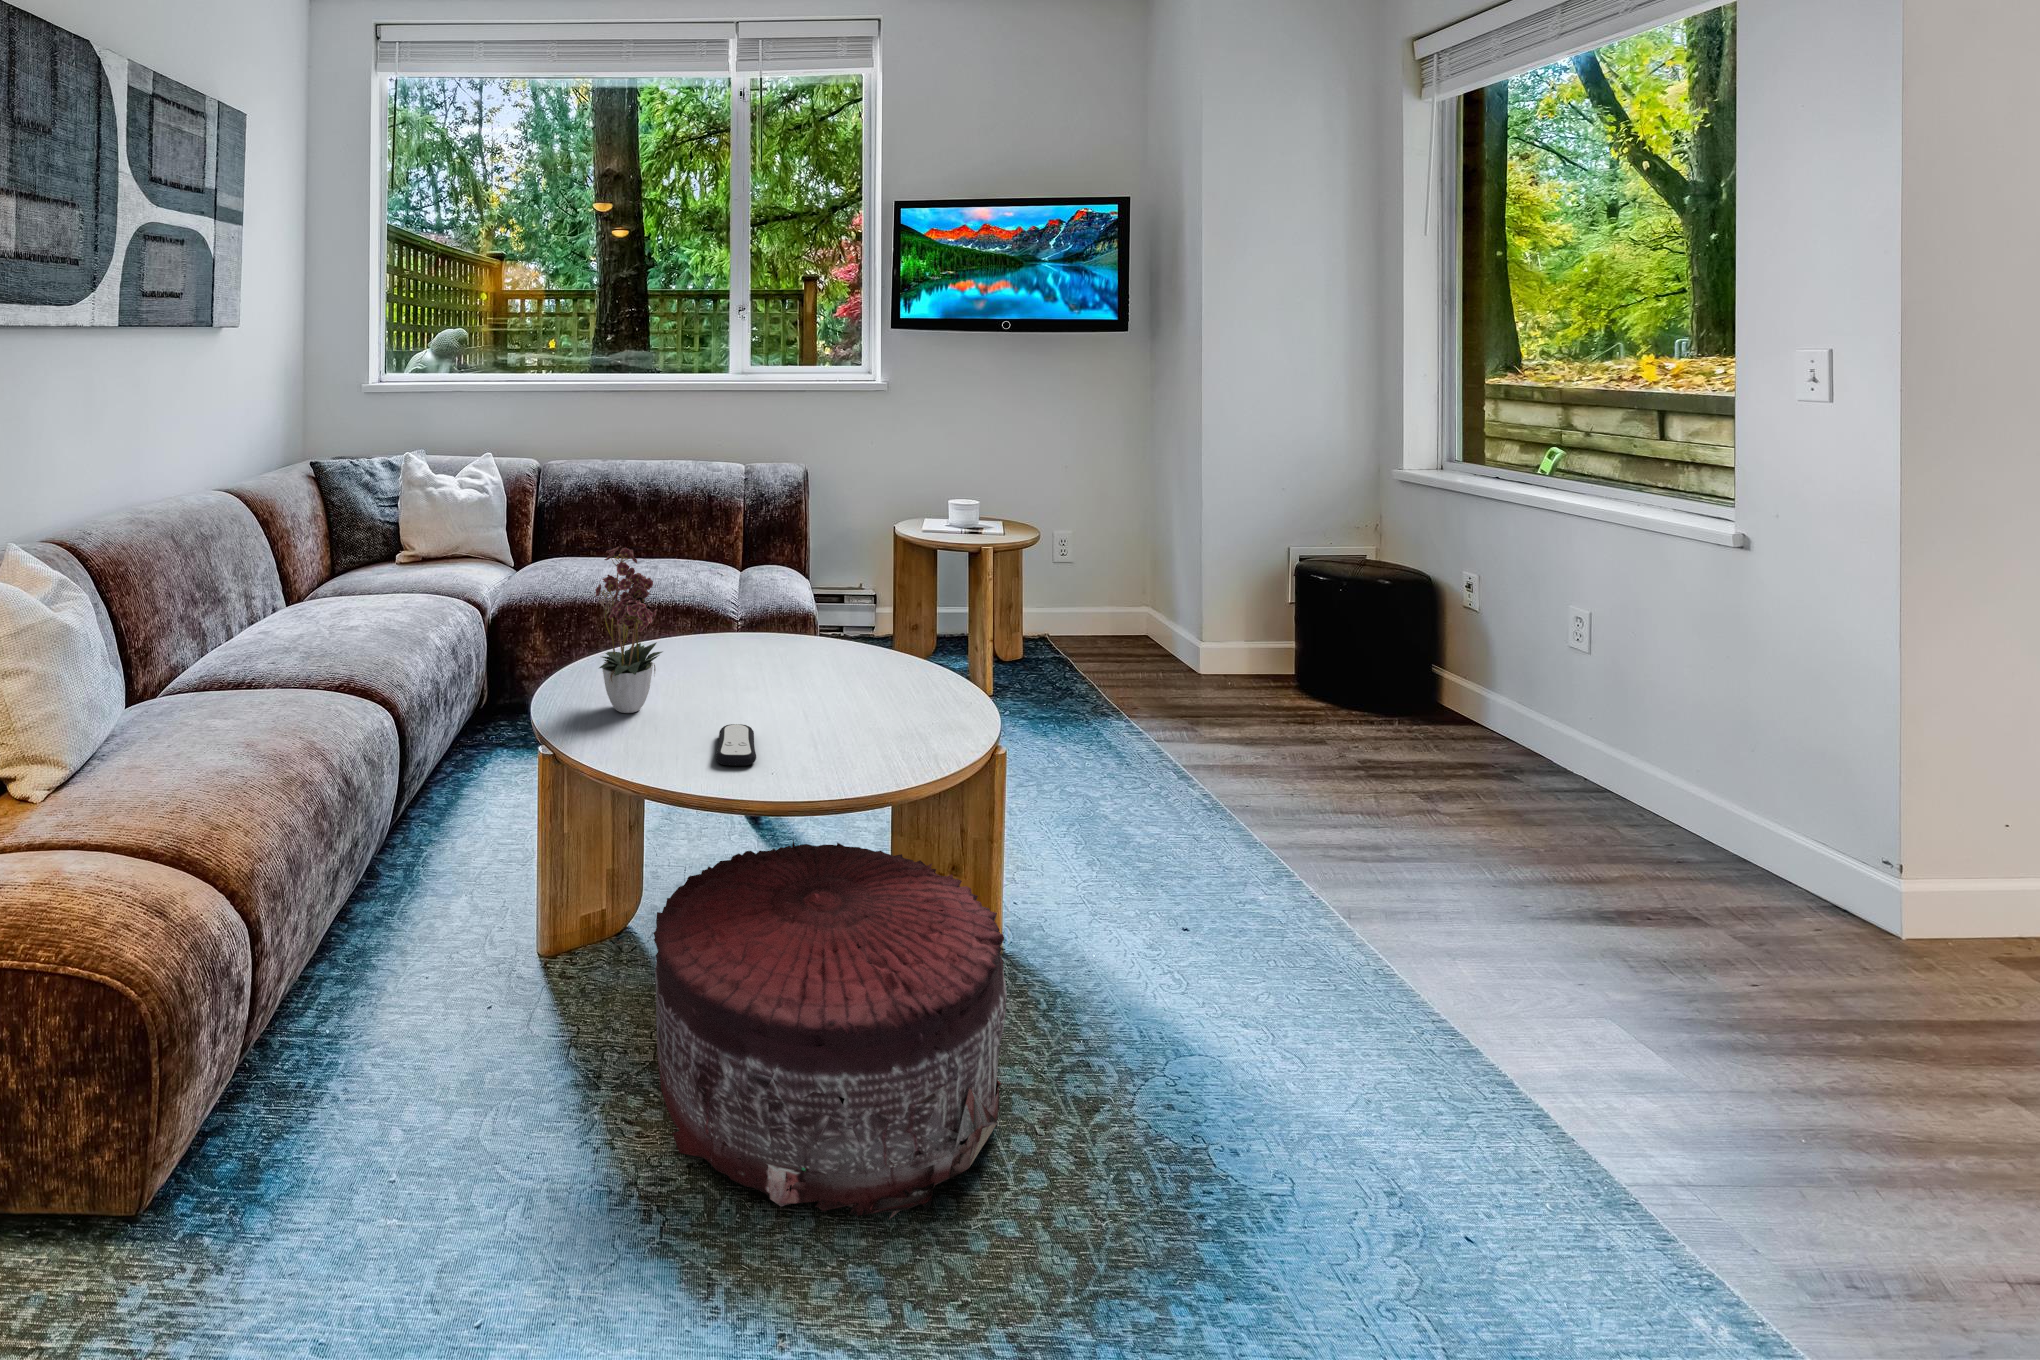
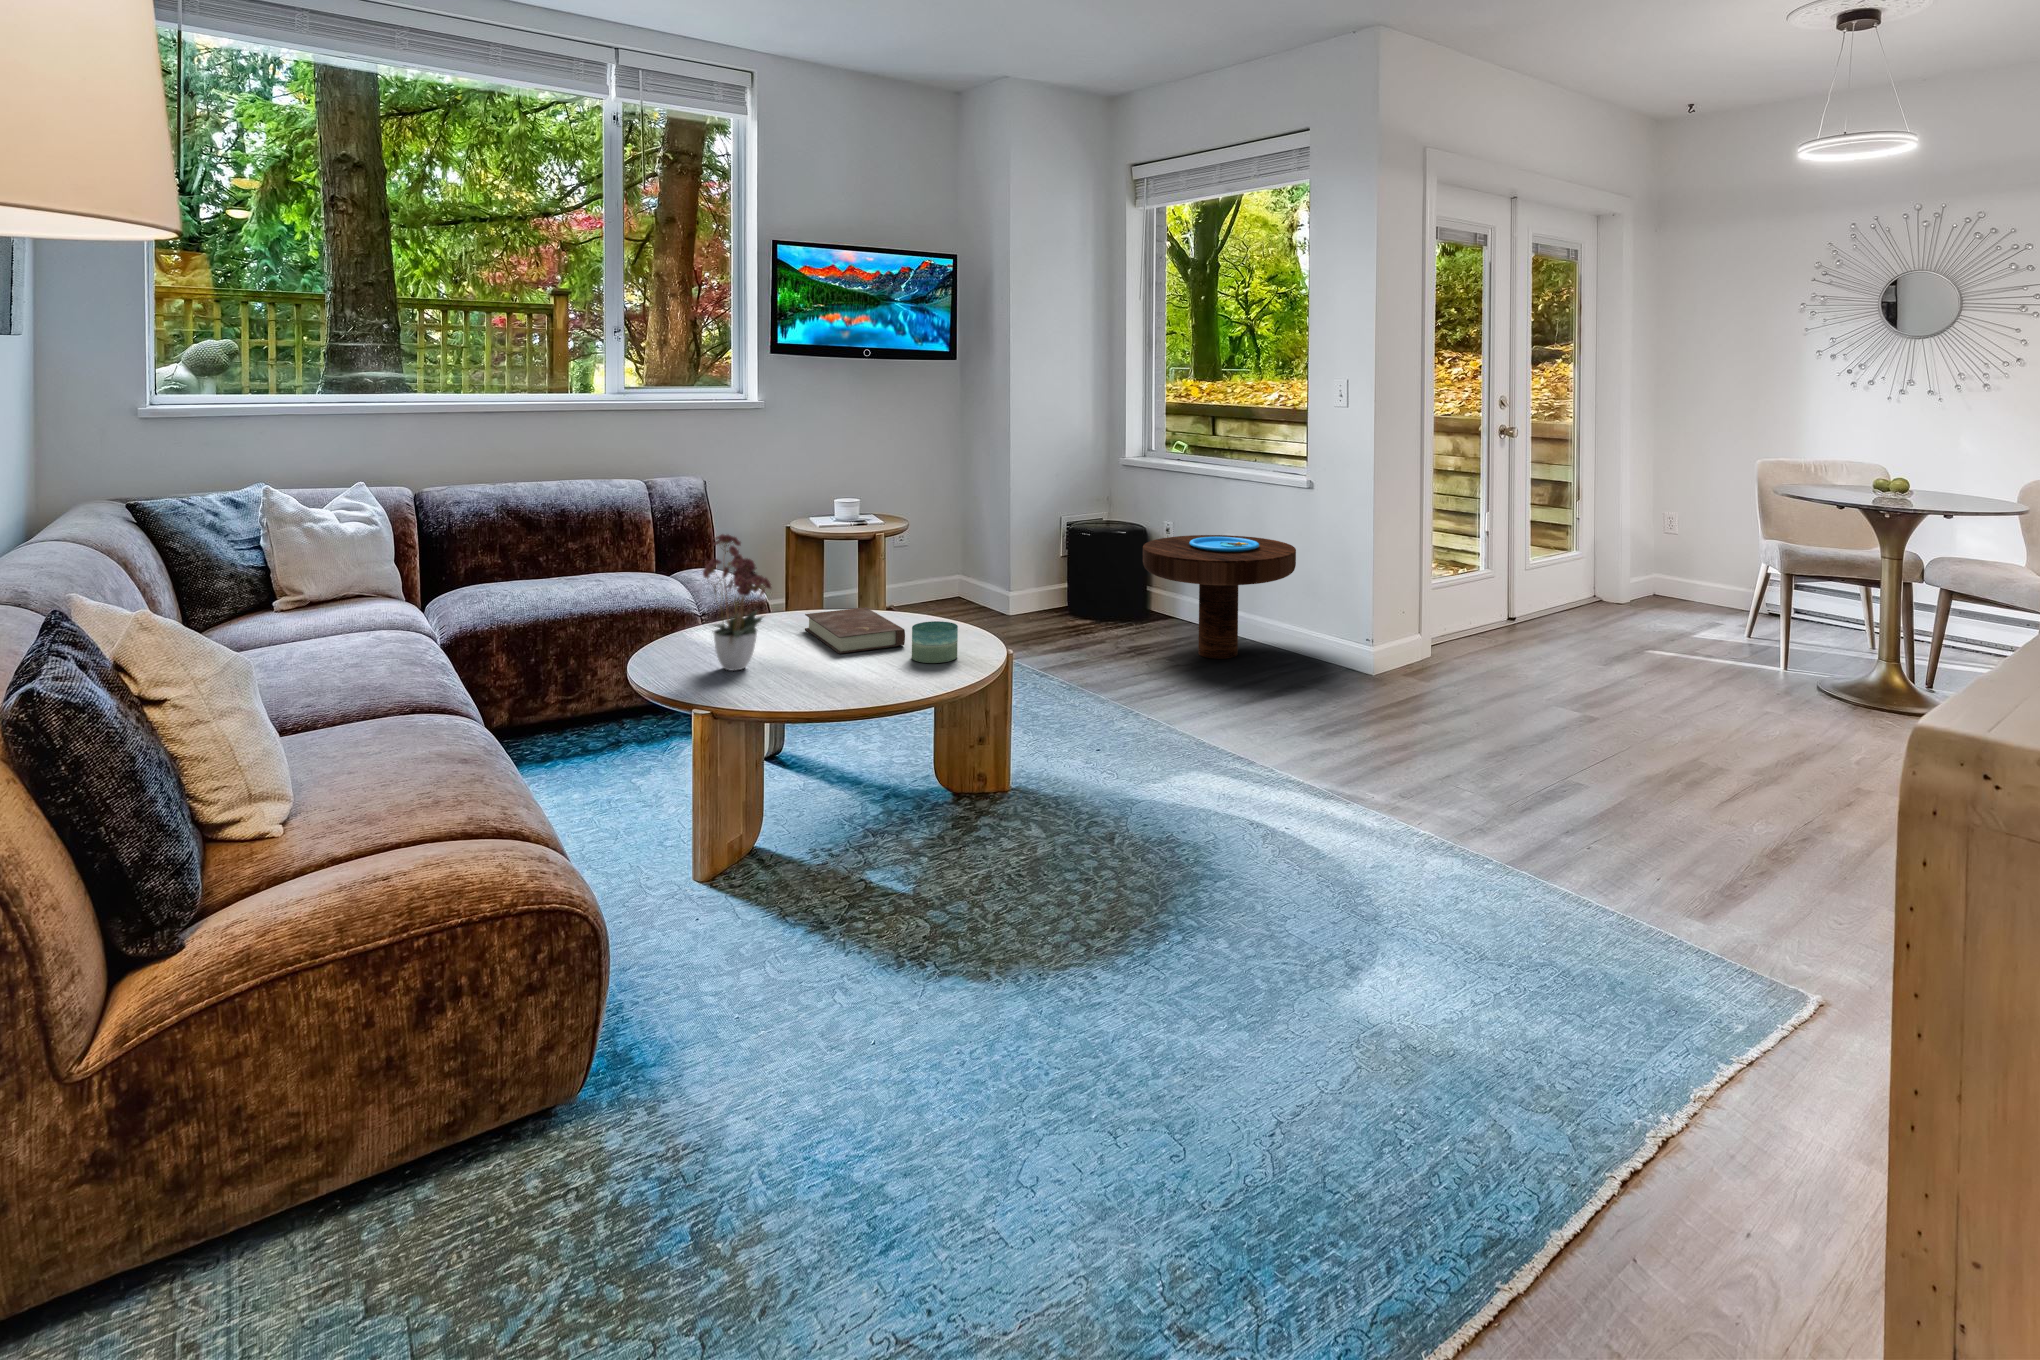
side table: none [1366,597,1676,808] -> present [1143,535,1296,659]
book: none [758,649,849,716] -> present [805,607,905,654]
candle: none [832,693,895,756] -> present [912,621,958,663]
remote control: present [716,724,756,766] -> none [831,659,879,683]
pouf: present [653,840,1007,1219] -> none [838,722,1082,931]

